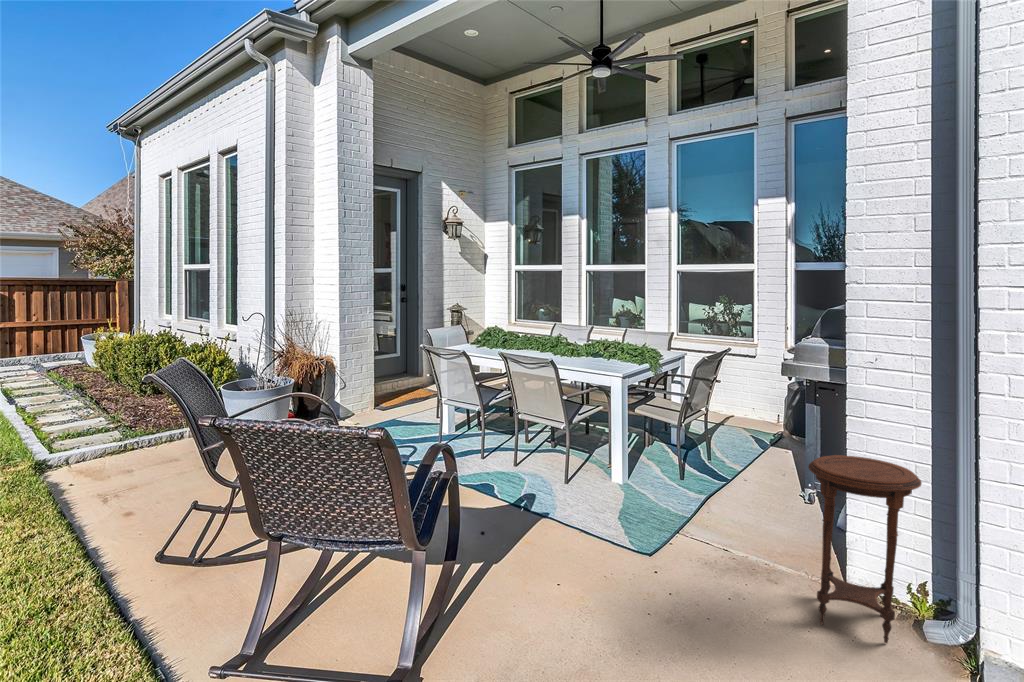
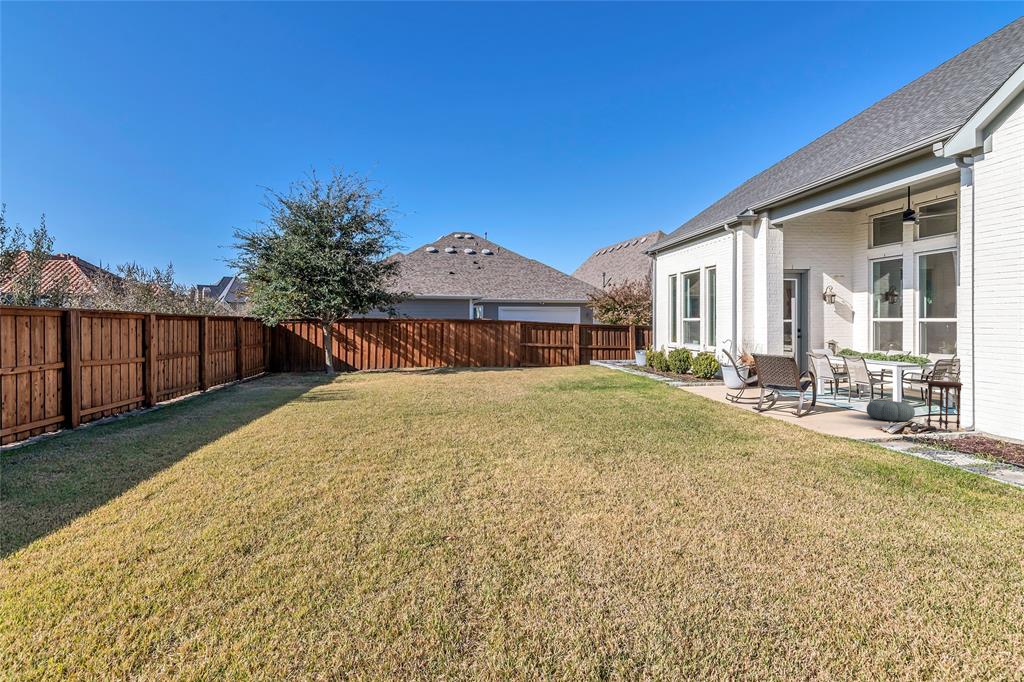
pouf: none [604,489,722,570] -> present [867,401,915,421]

